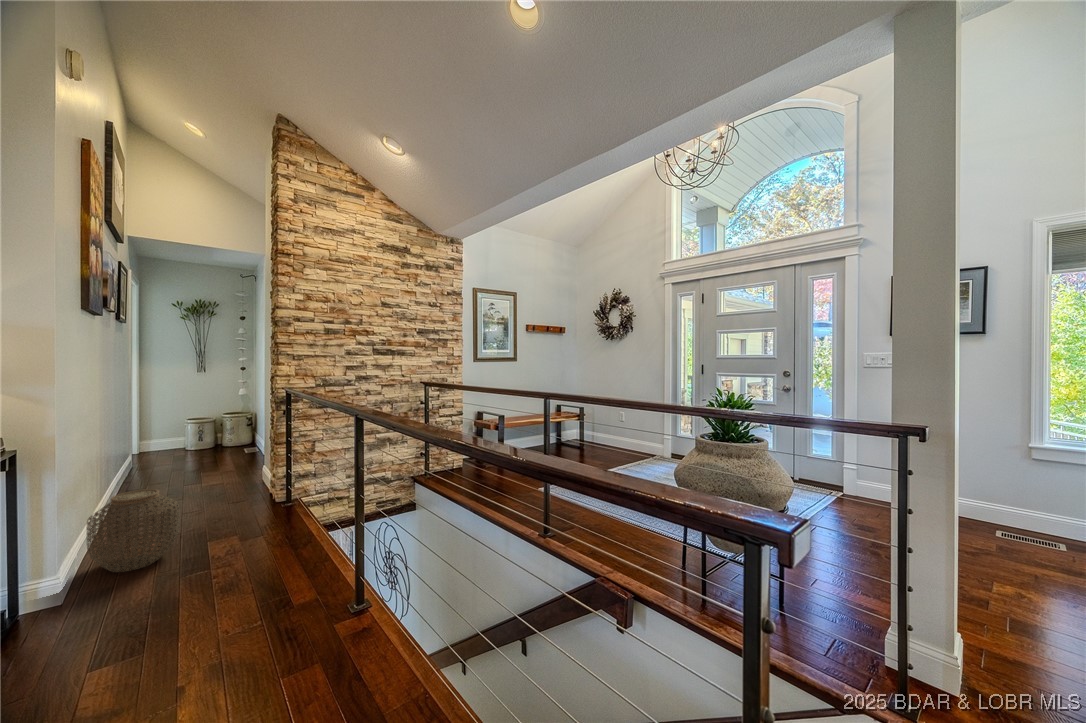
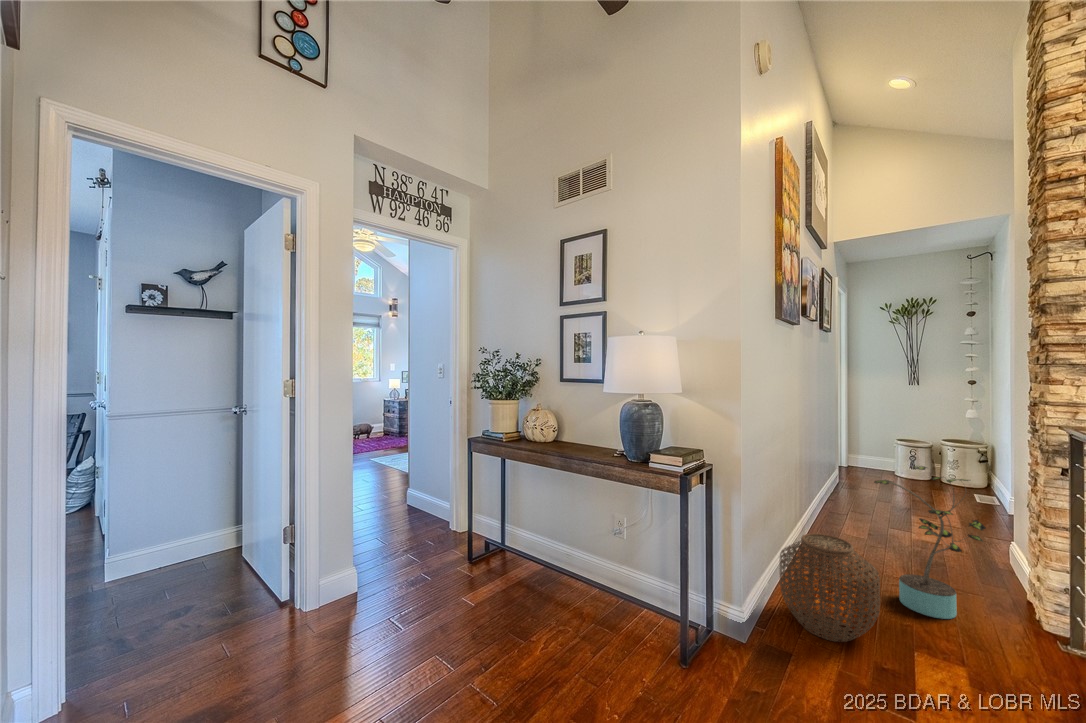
potted plant: none [174,425,246,526] -> present [874,466,986,619]

